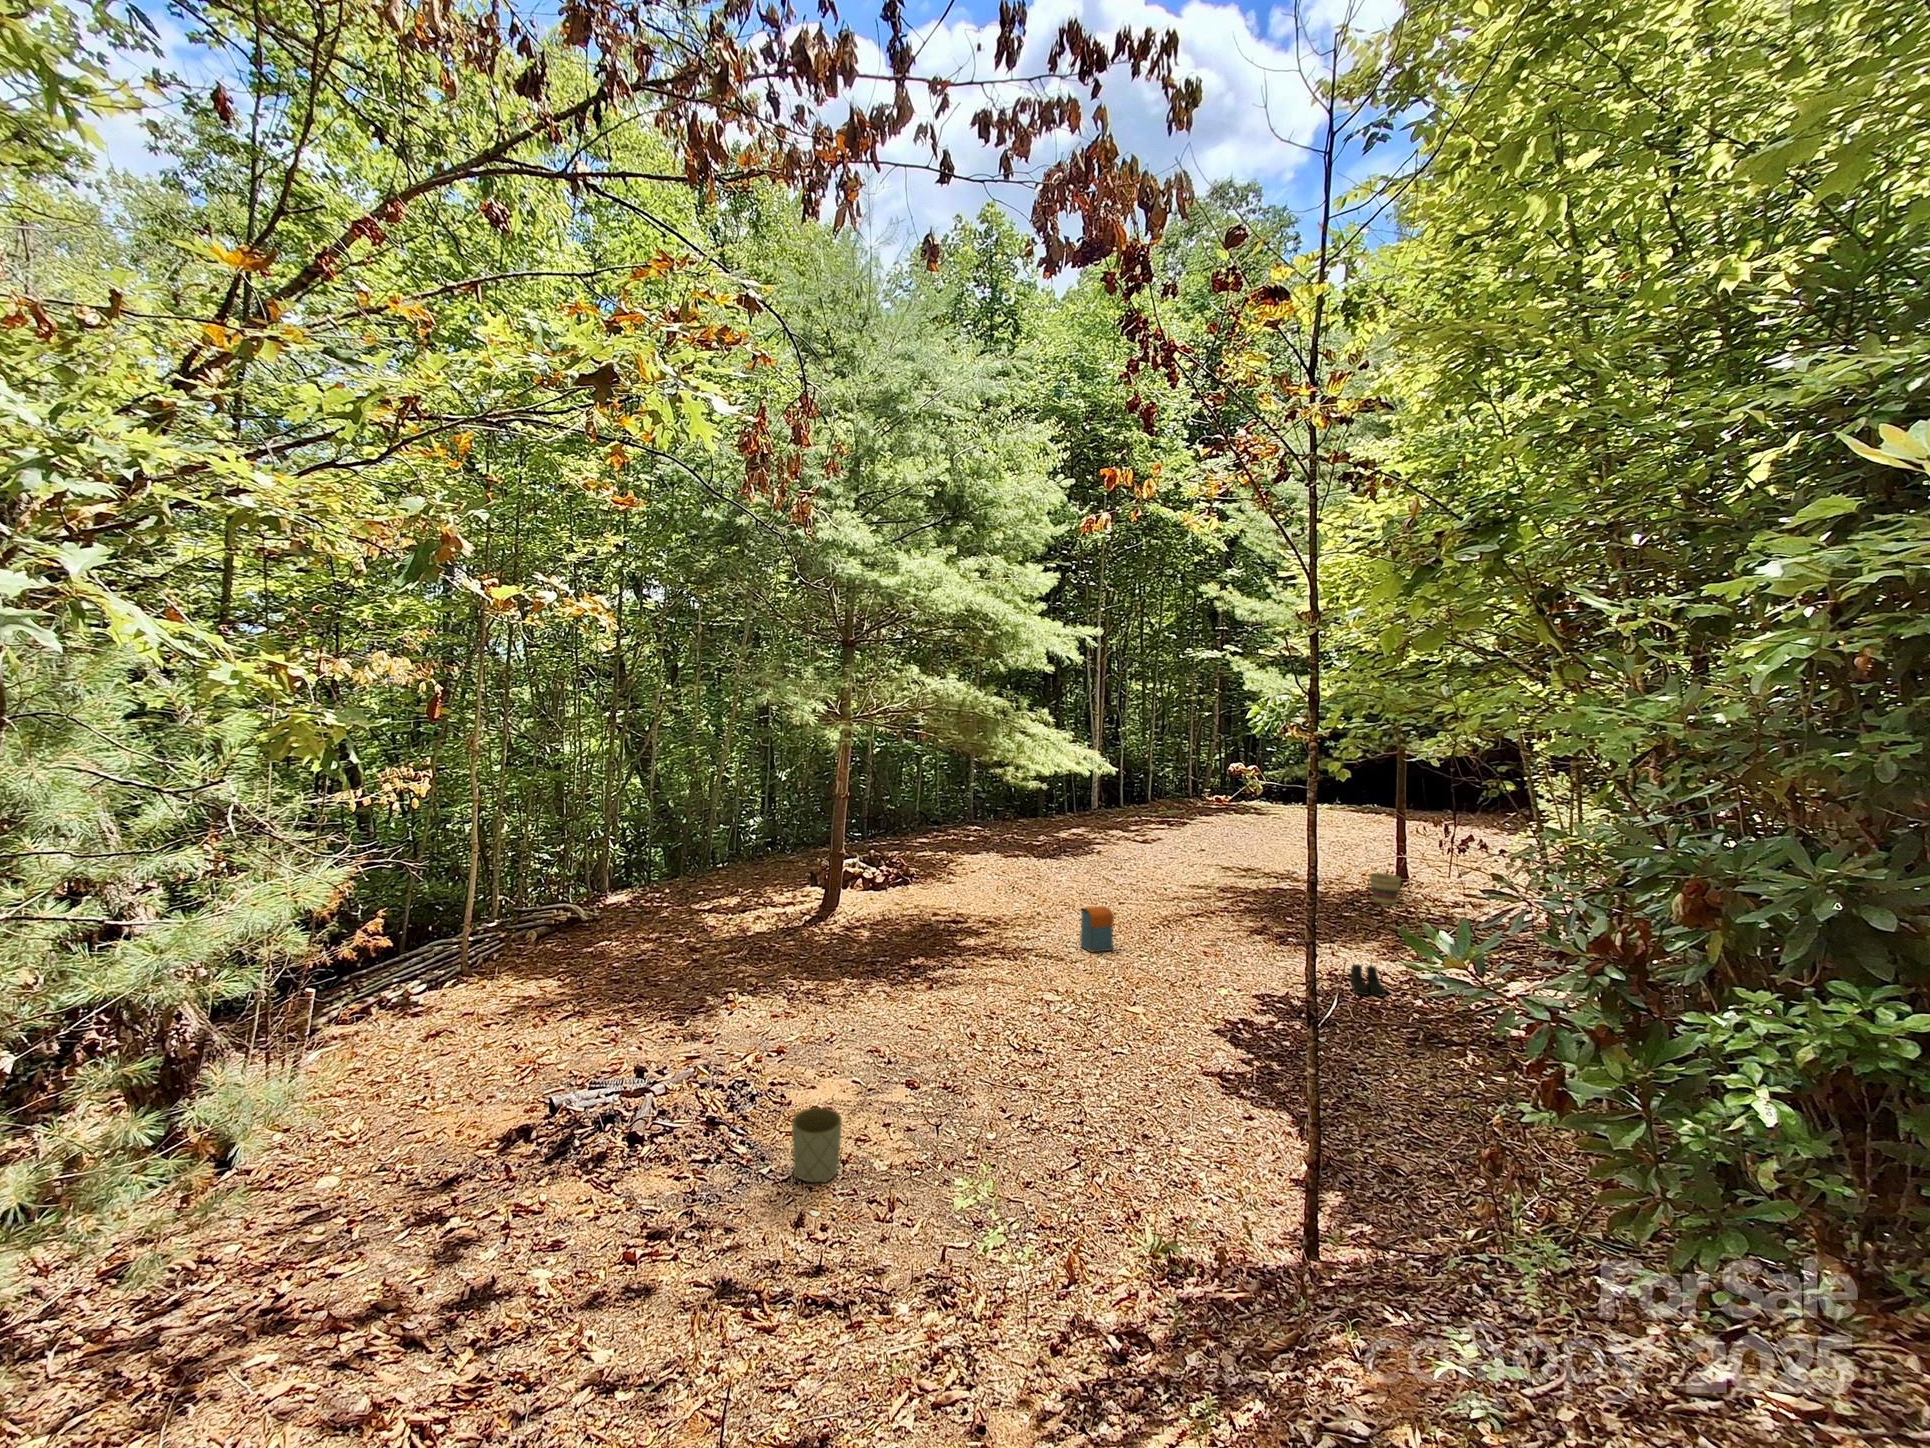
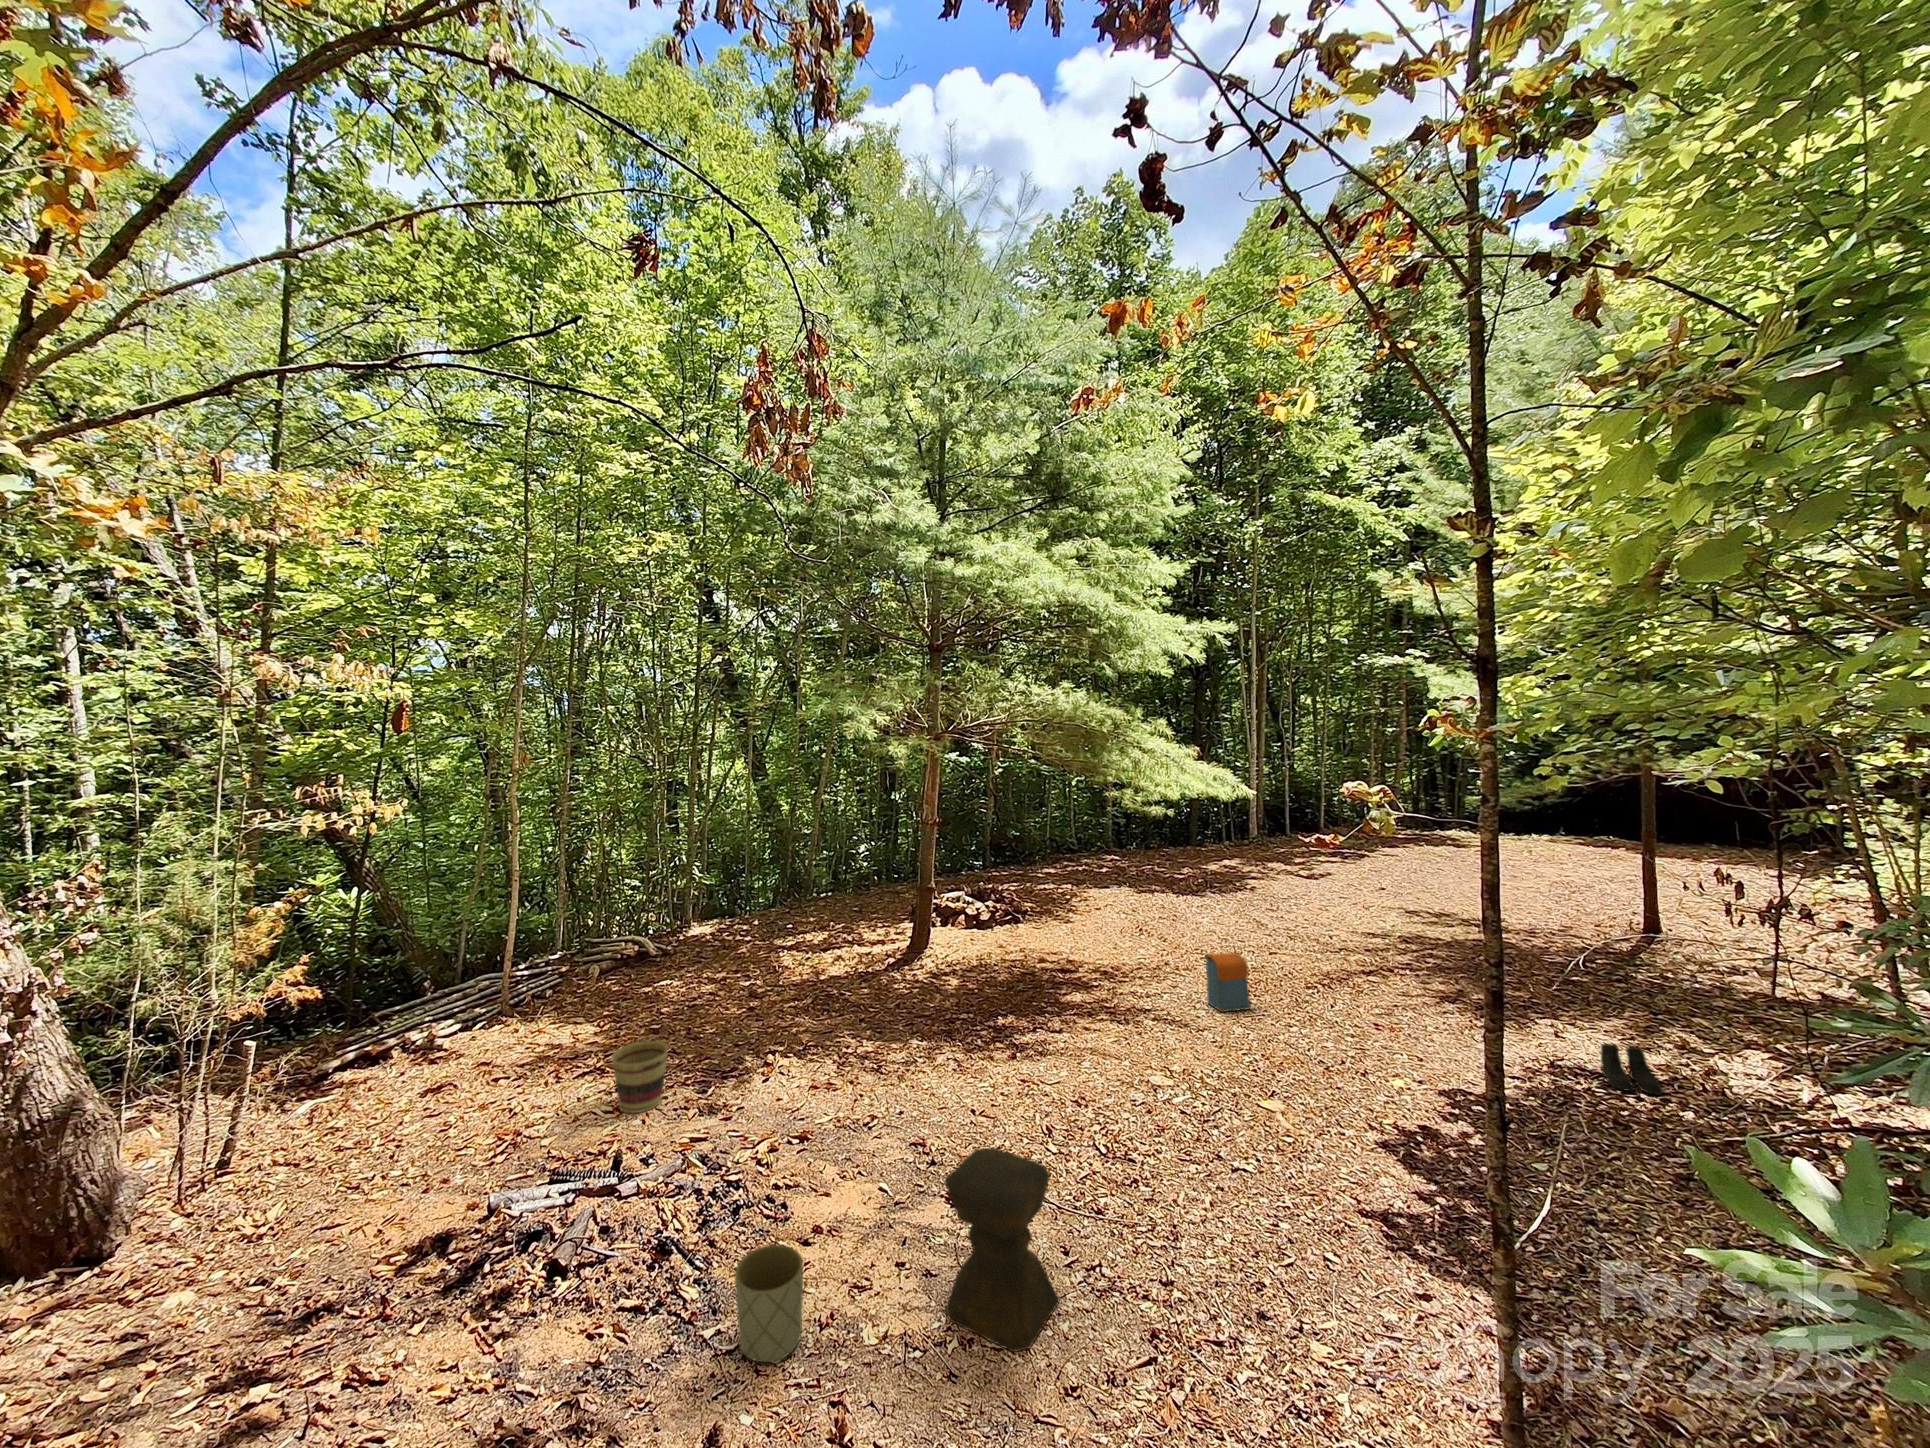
basket: present [1369,873,1401,905] -> present [612,1041,668,1113]
stool: none [934,1035,1012,1163] -> present [944,1148,1059,1352]

